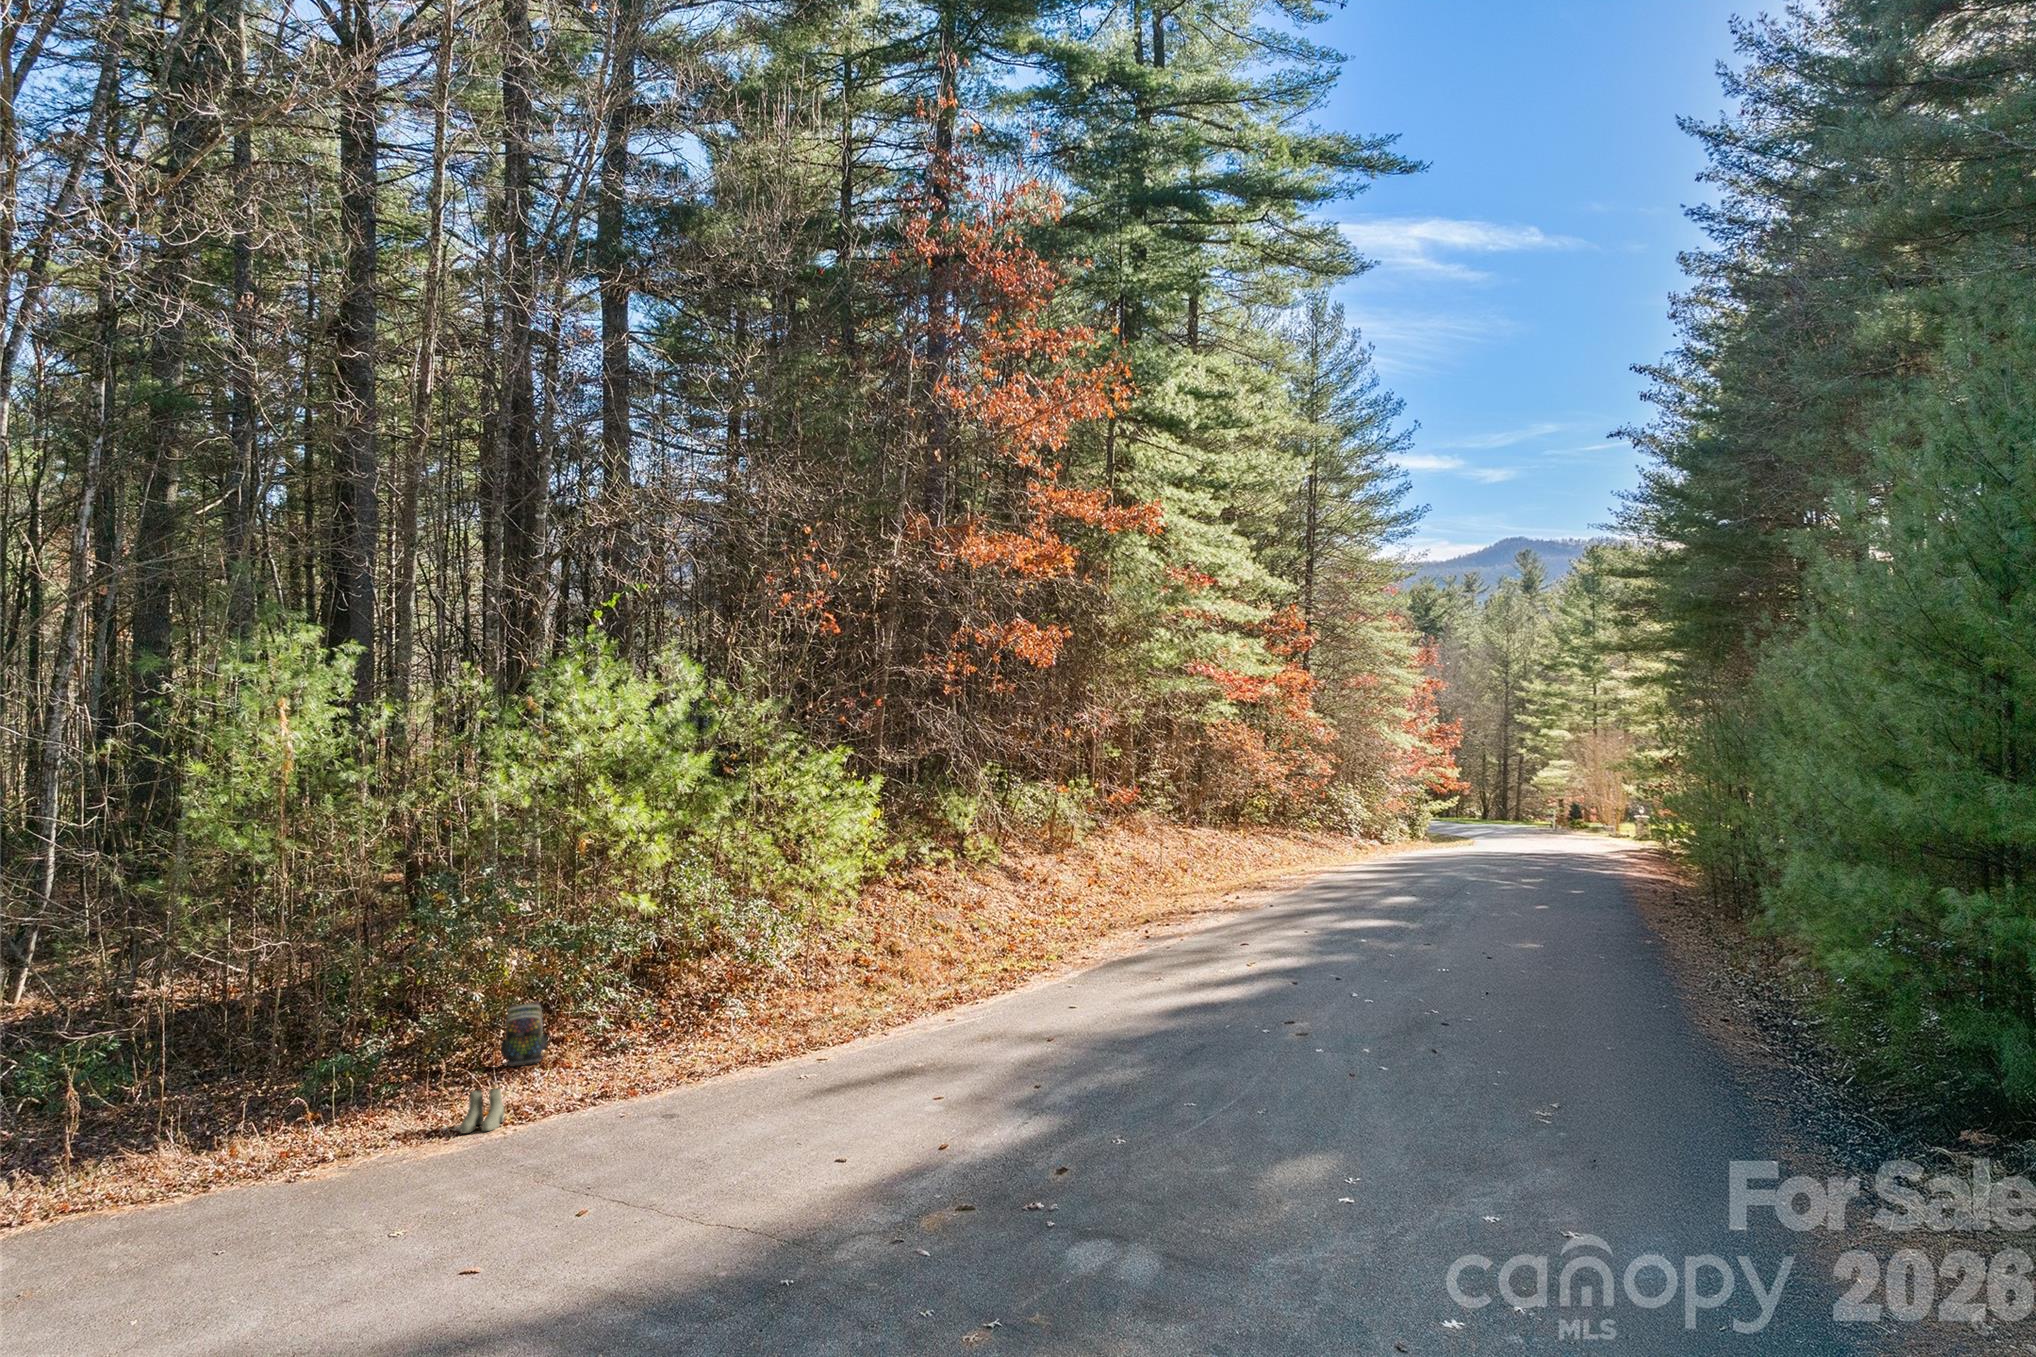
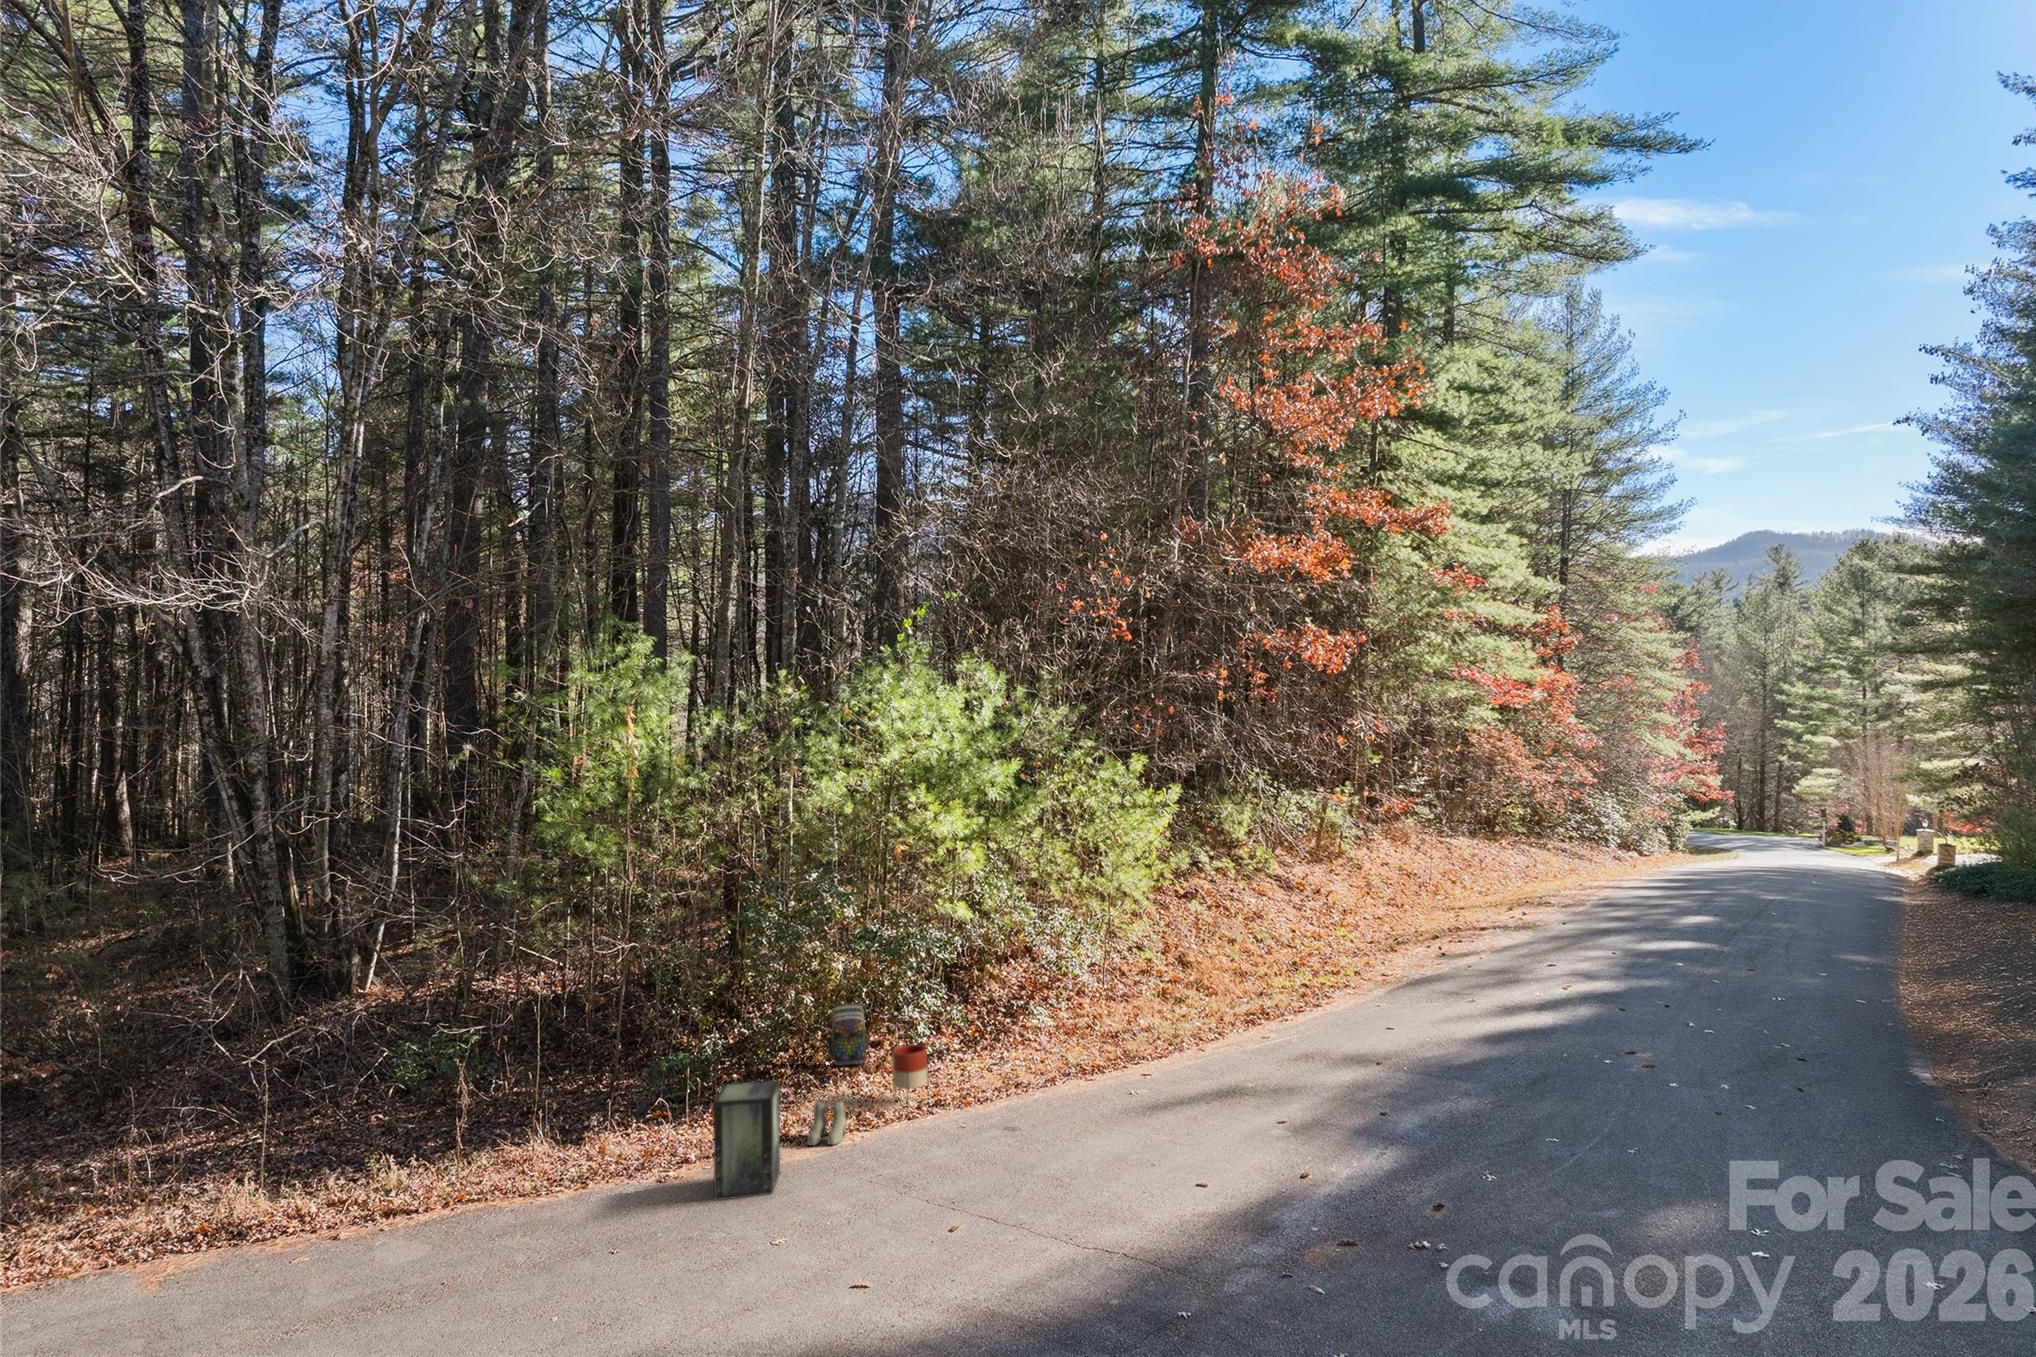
planter: none [560,1034,599,1098] -> present [892,1044,929,1090]
storage box: none [350,1068,426,1185] -> present [713,1080,780,1200]

